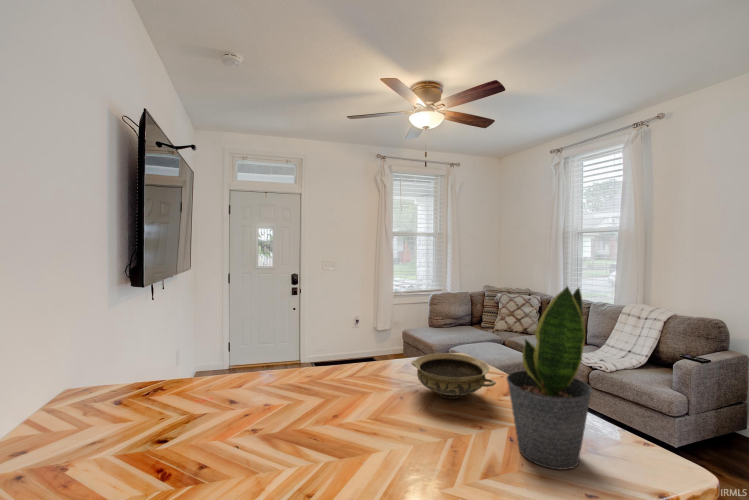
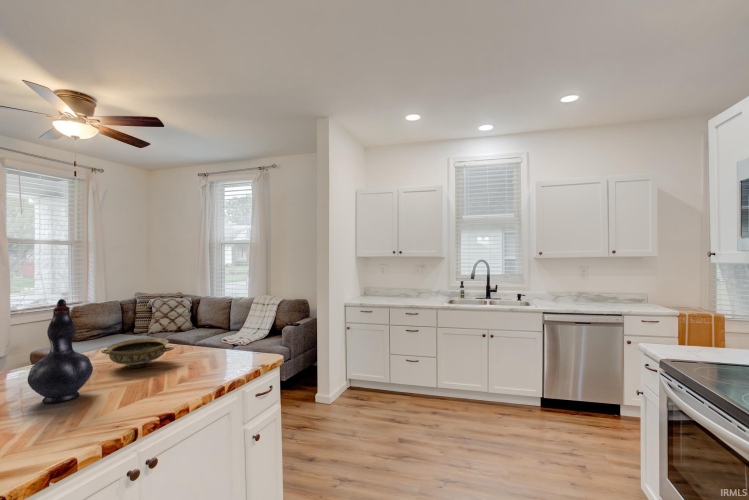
potted plant: present [506,285,593,469] -> none [185,280,231,376]
decorative vase: none [315,293,382,433] -> present [28,299,93,403]

